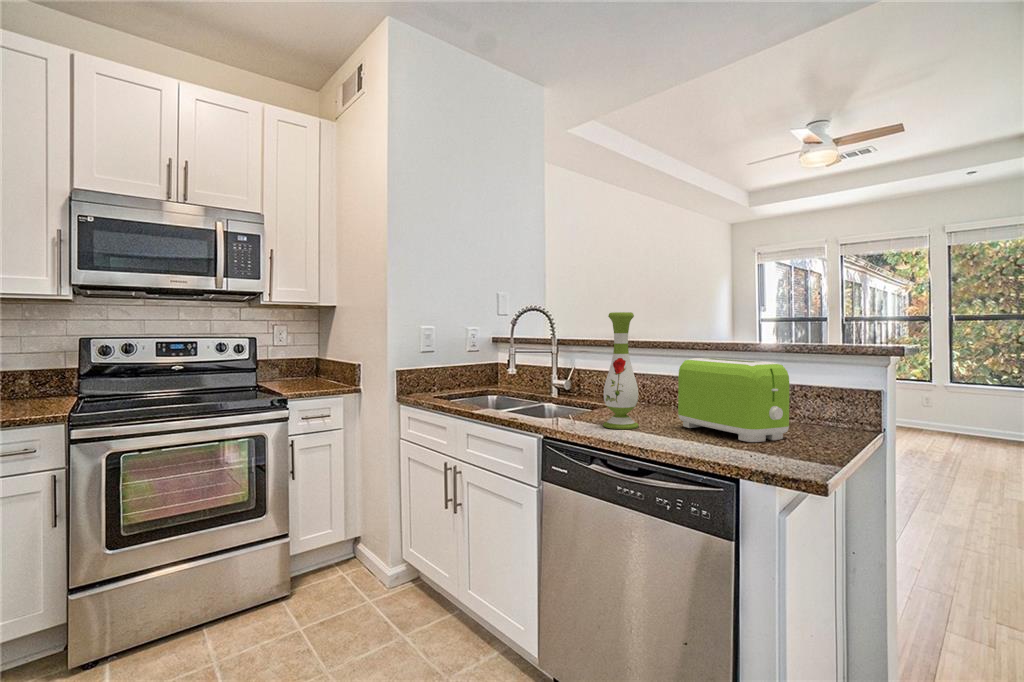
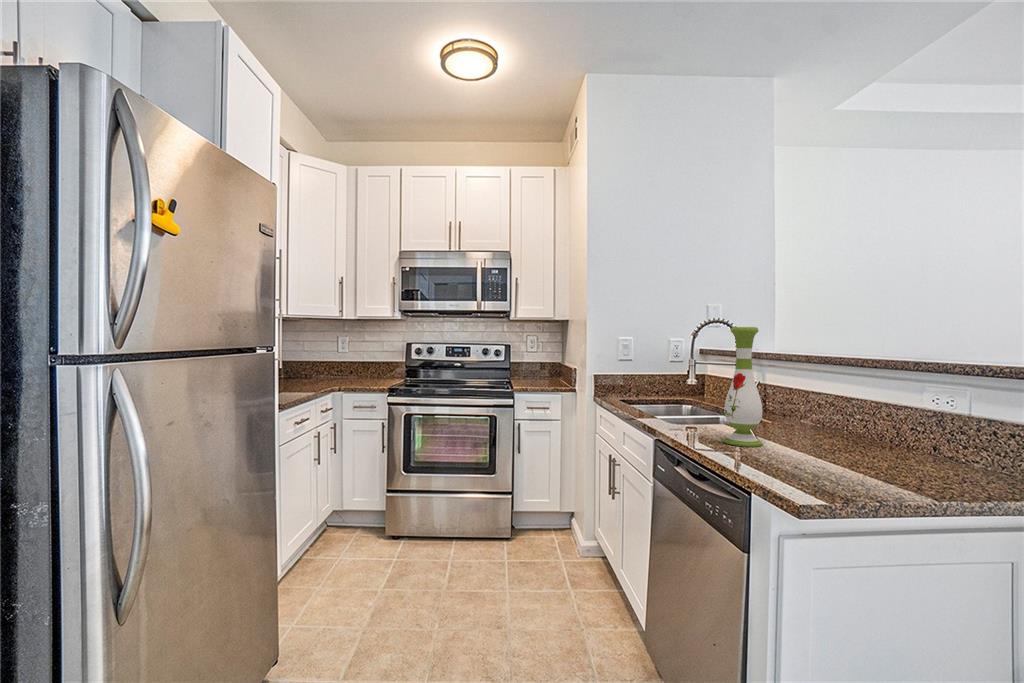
toaster: present [678,358,790,442] -> none [805,379,928,481]

